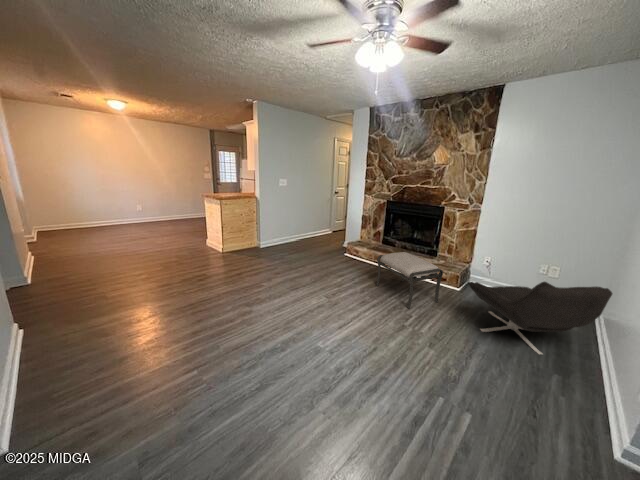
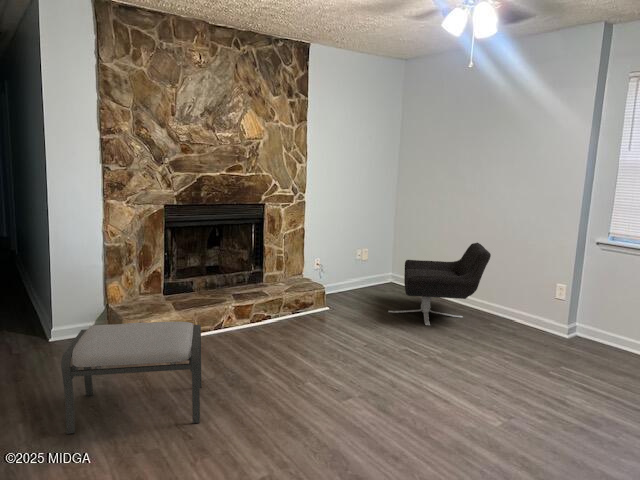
ottoman: present [376,252,443,309] -> present [61,322,202,434]

